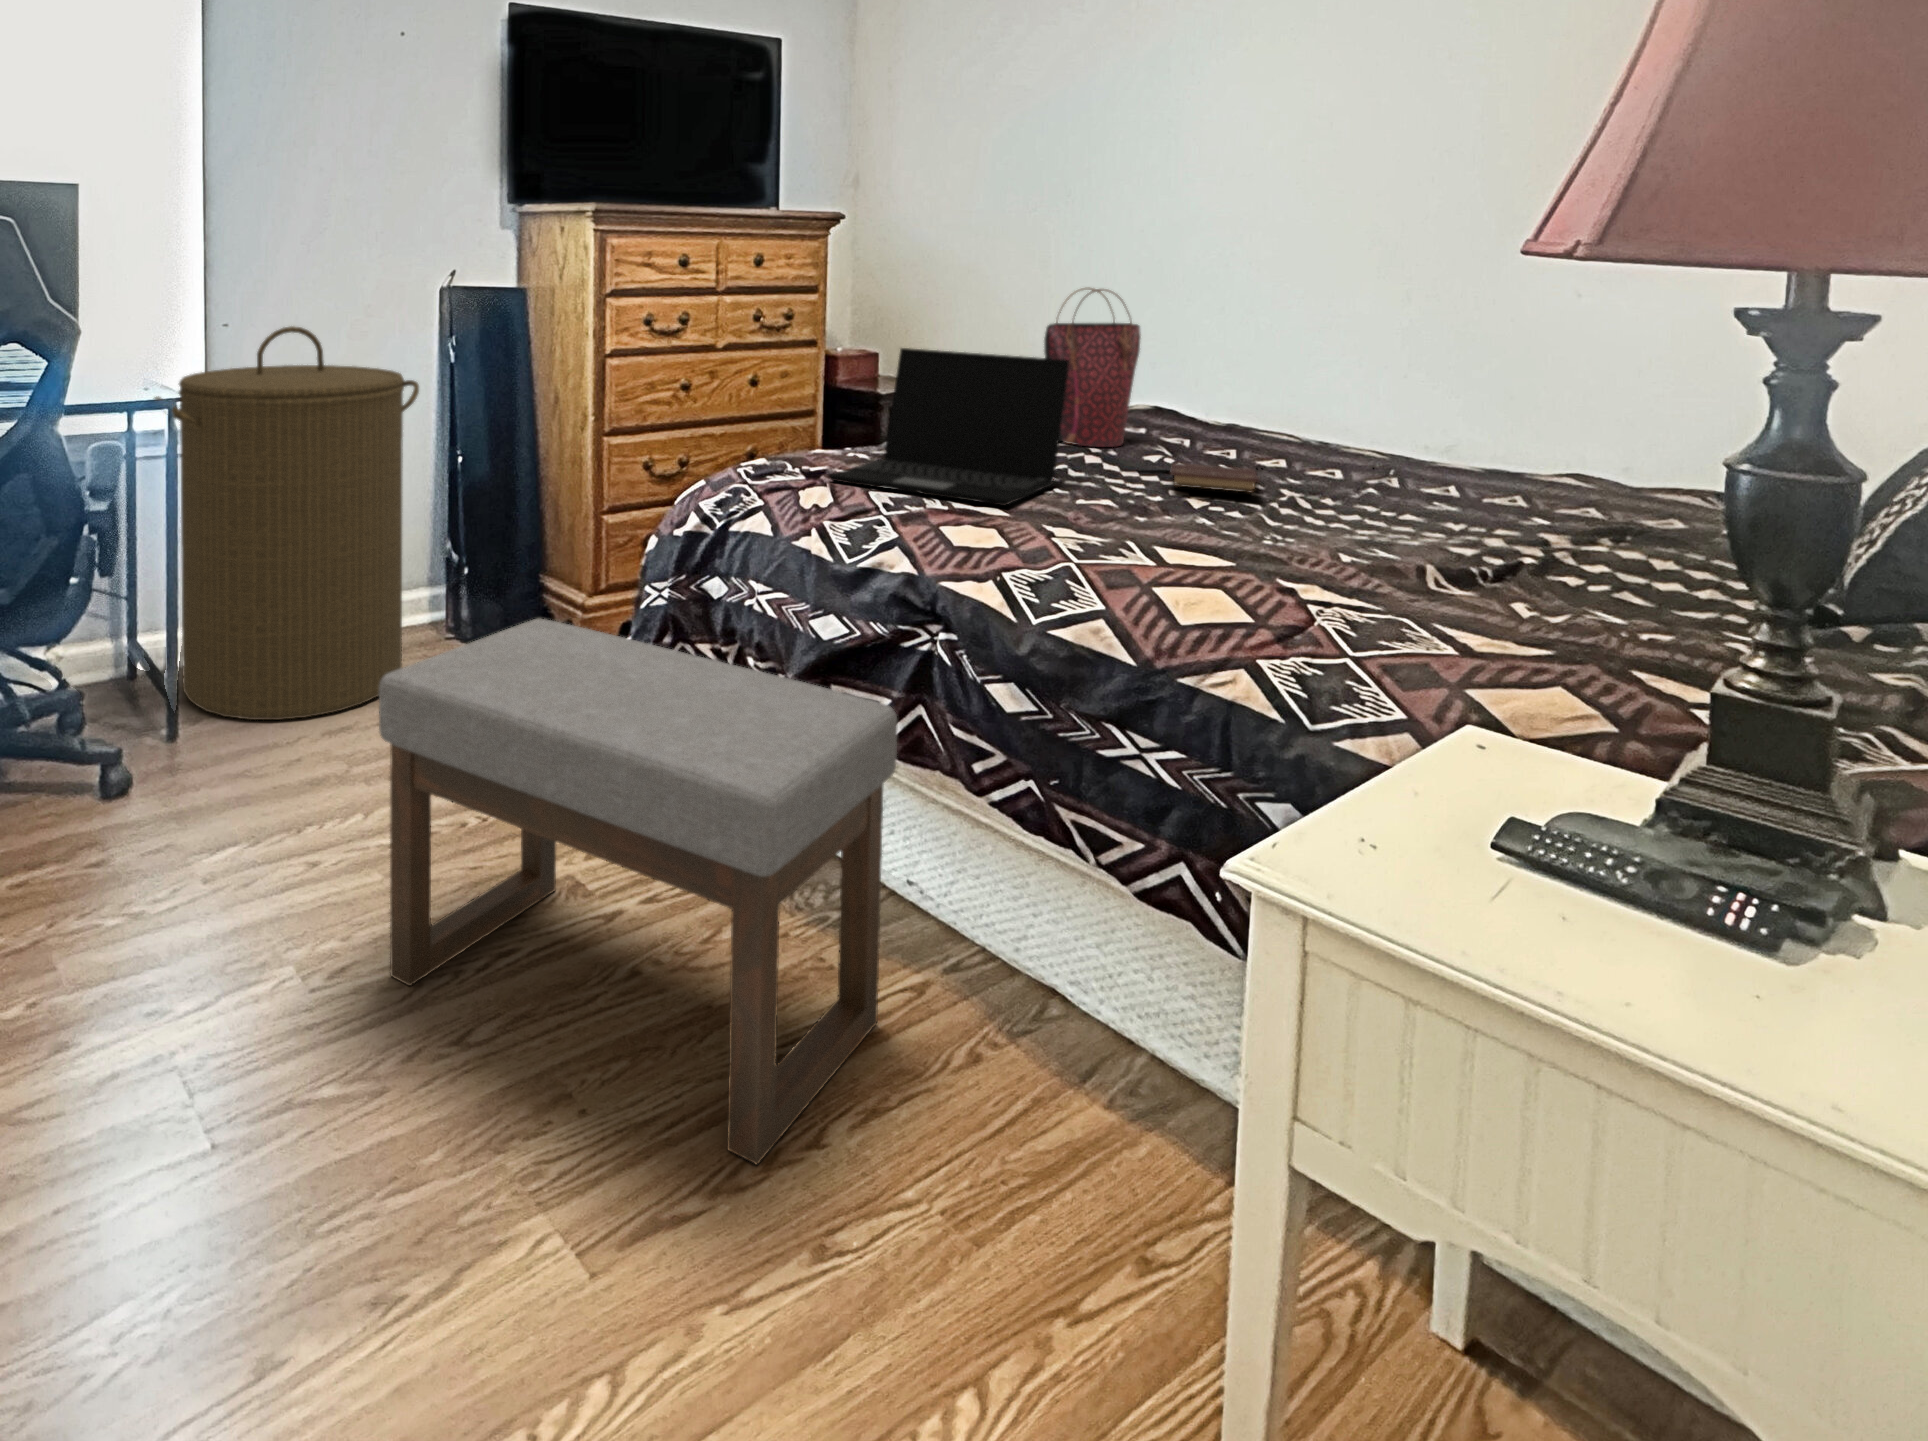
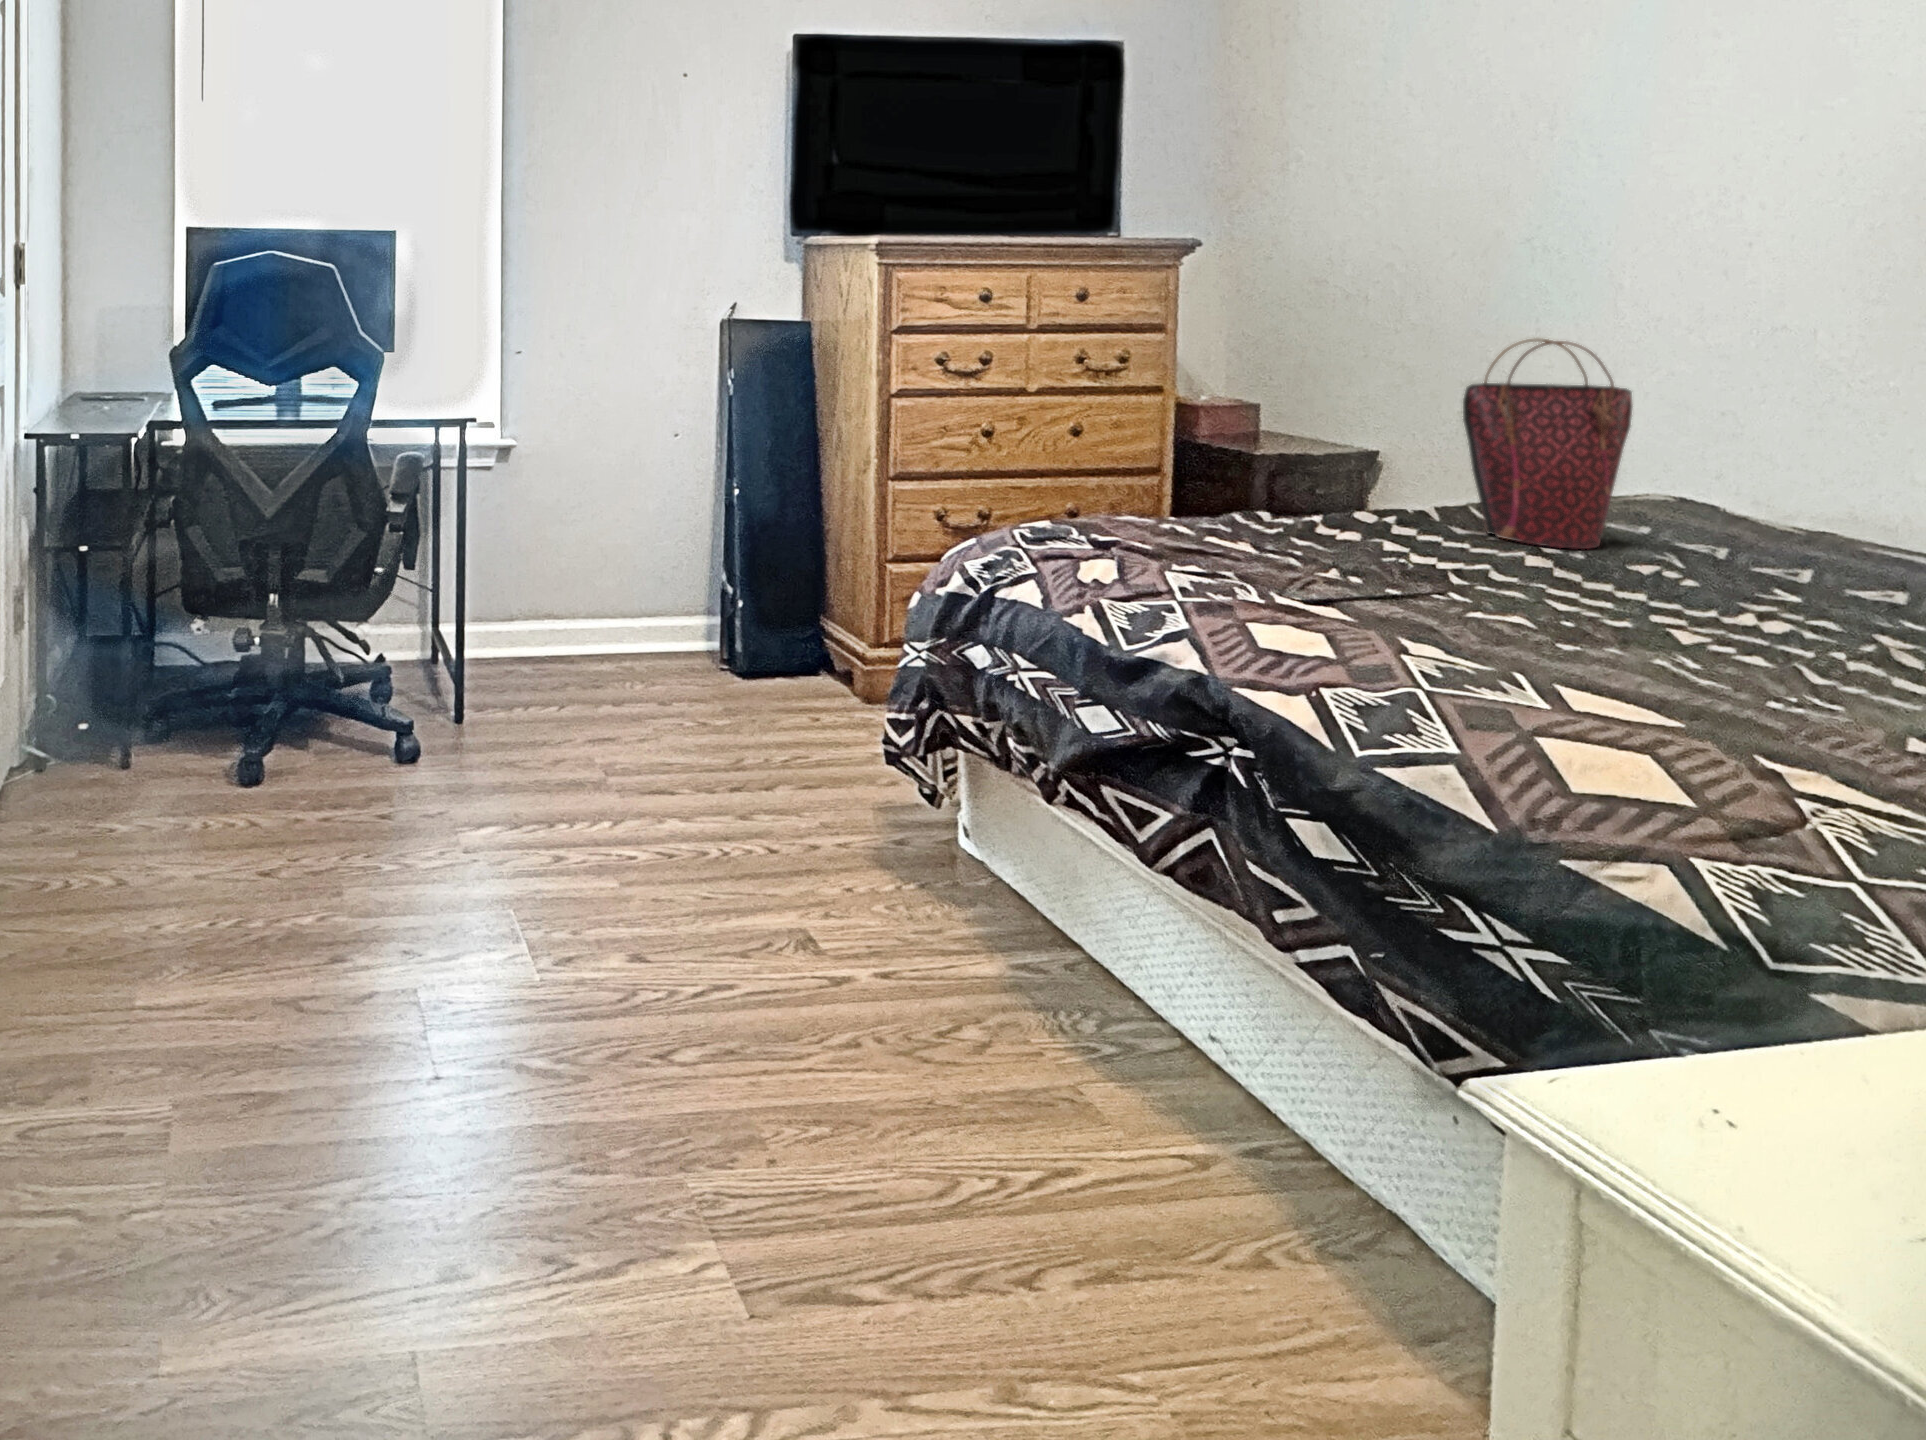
laundry hamper: present [155,326,419,720] -> none [453,358,691,722]
laptop: present [829,348,1070,506] -> none [1119,407,1474,609]
book: present [1171,462,1259,493] -> none [1649,579,1836,635]
ottoman: present [379,618,897,1164] -> none [601,662,1158,1281]

